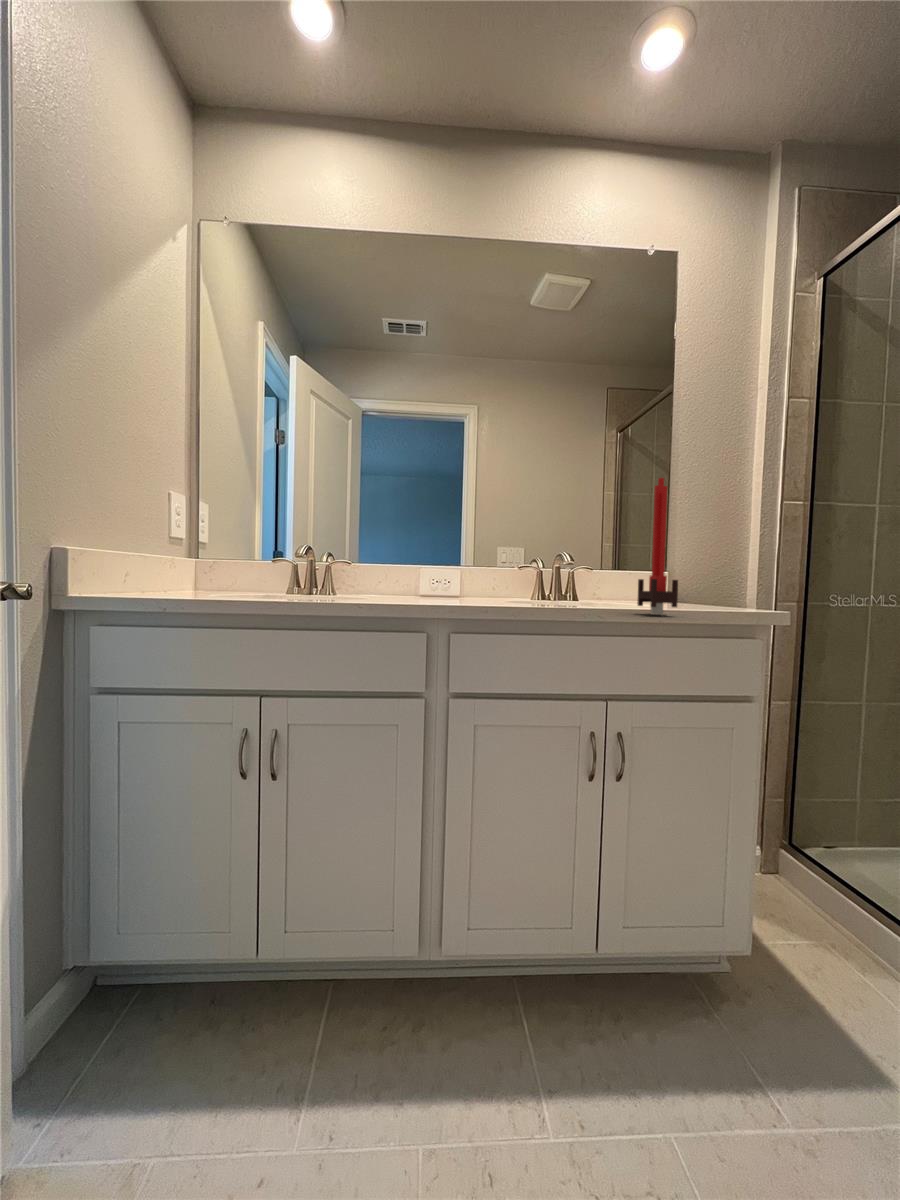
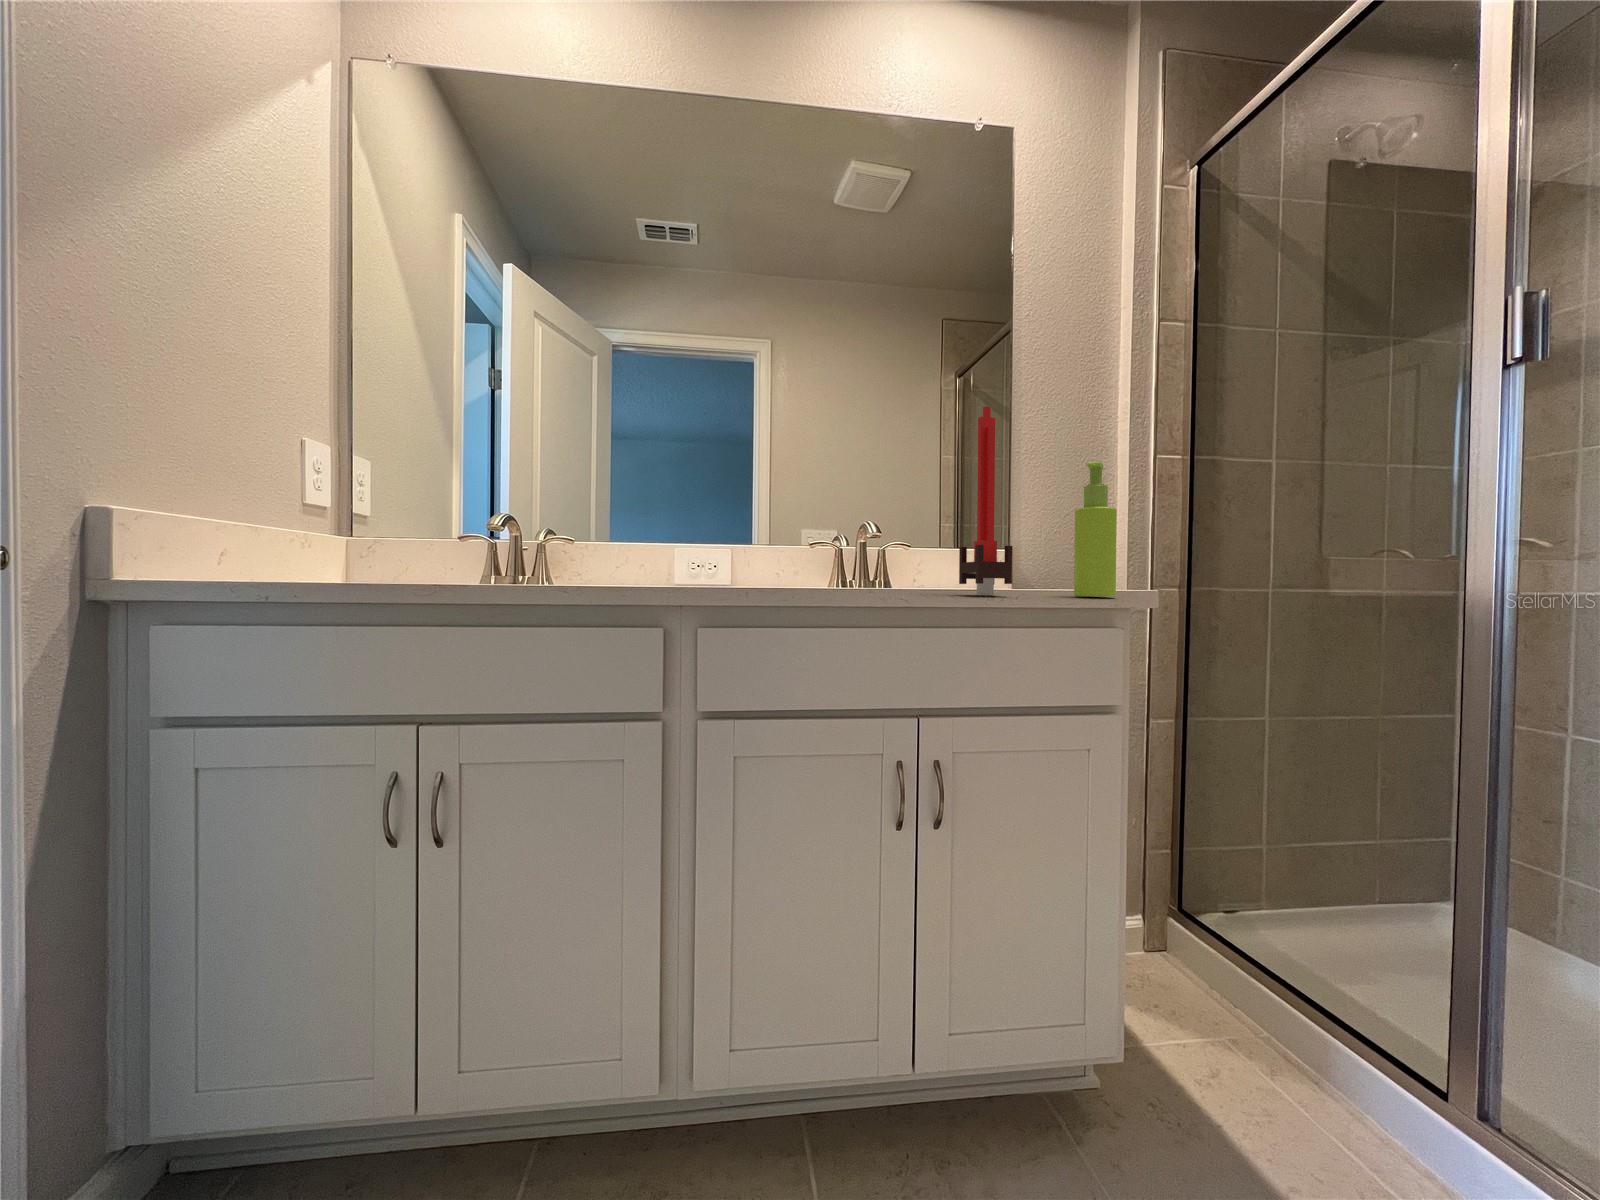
soap dispenser: none [723,519,757,618] -> present [1074,462,1117,596]

